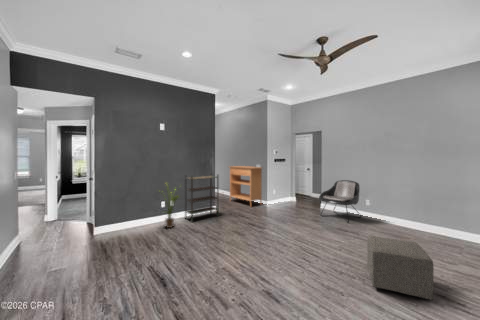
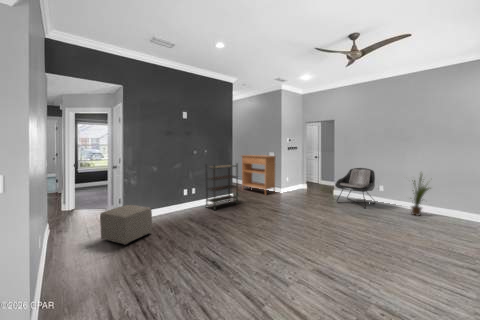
house plant: present [166,195,179,228] -> present [411,175,431,215]
ottoman: present [367,236,434,300] -> present [100,205,152,245]

